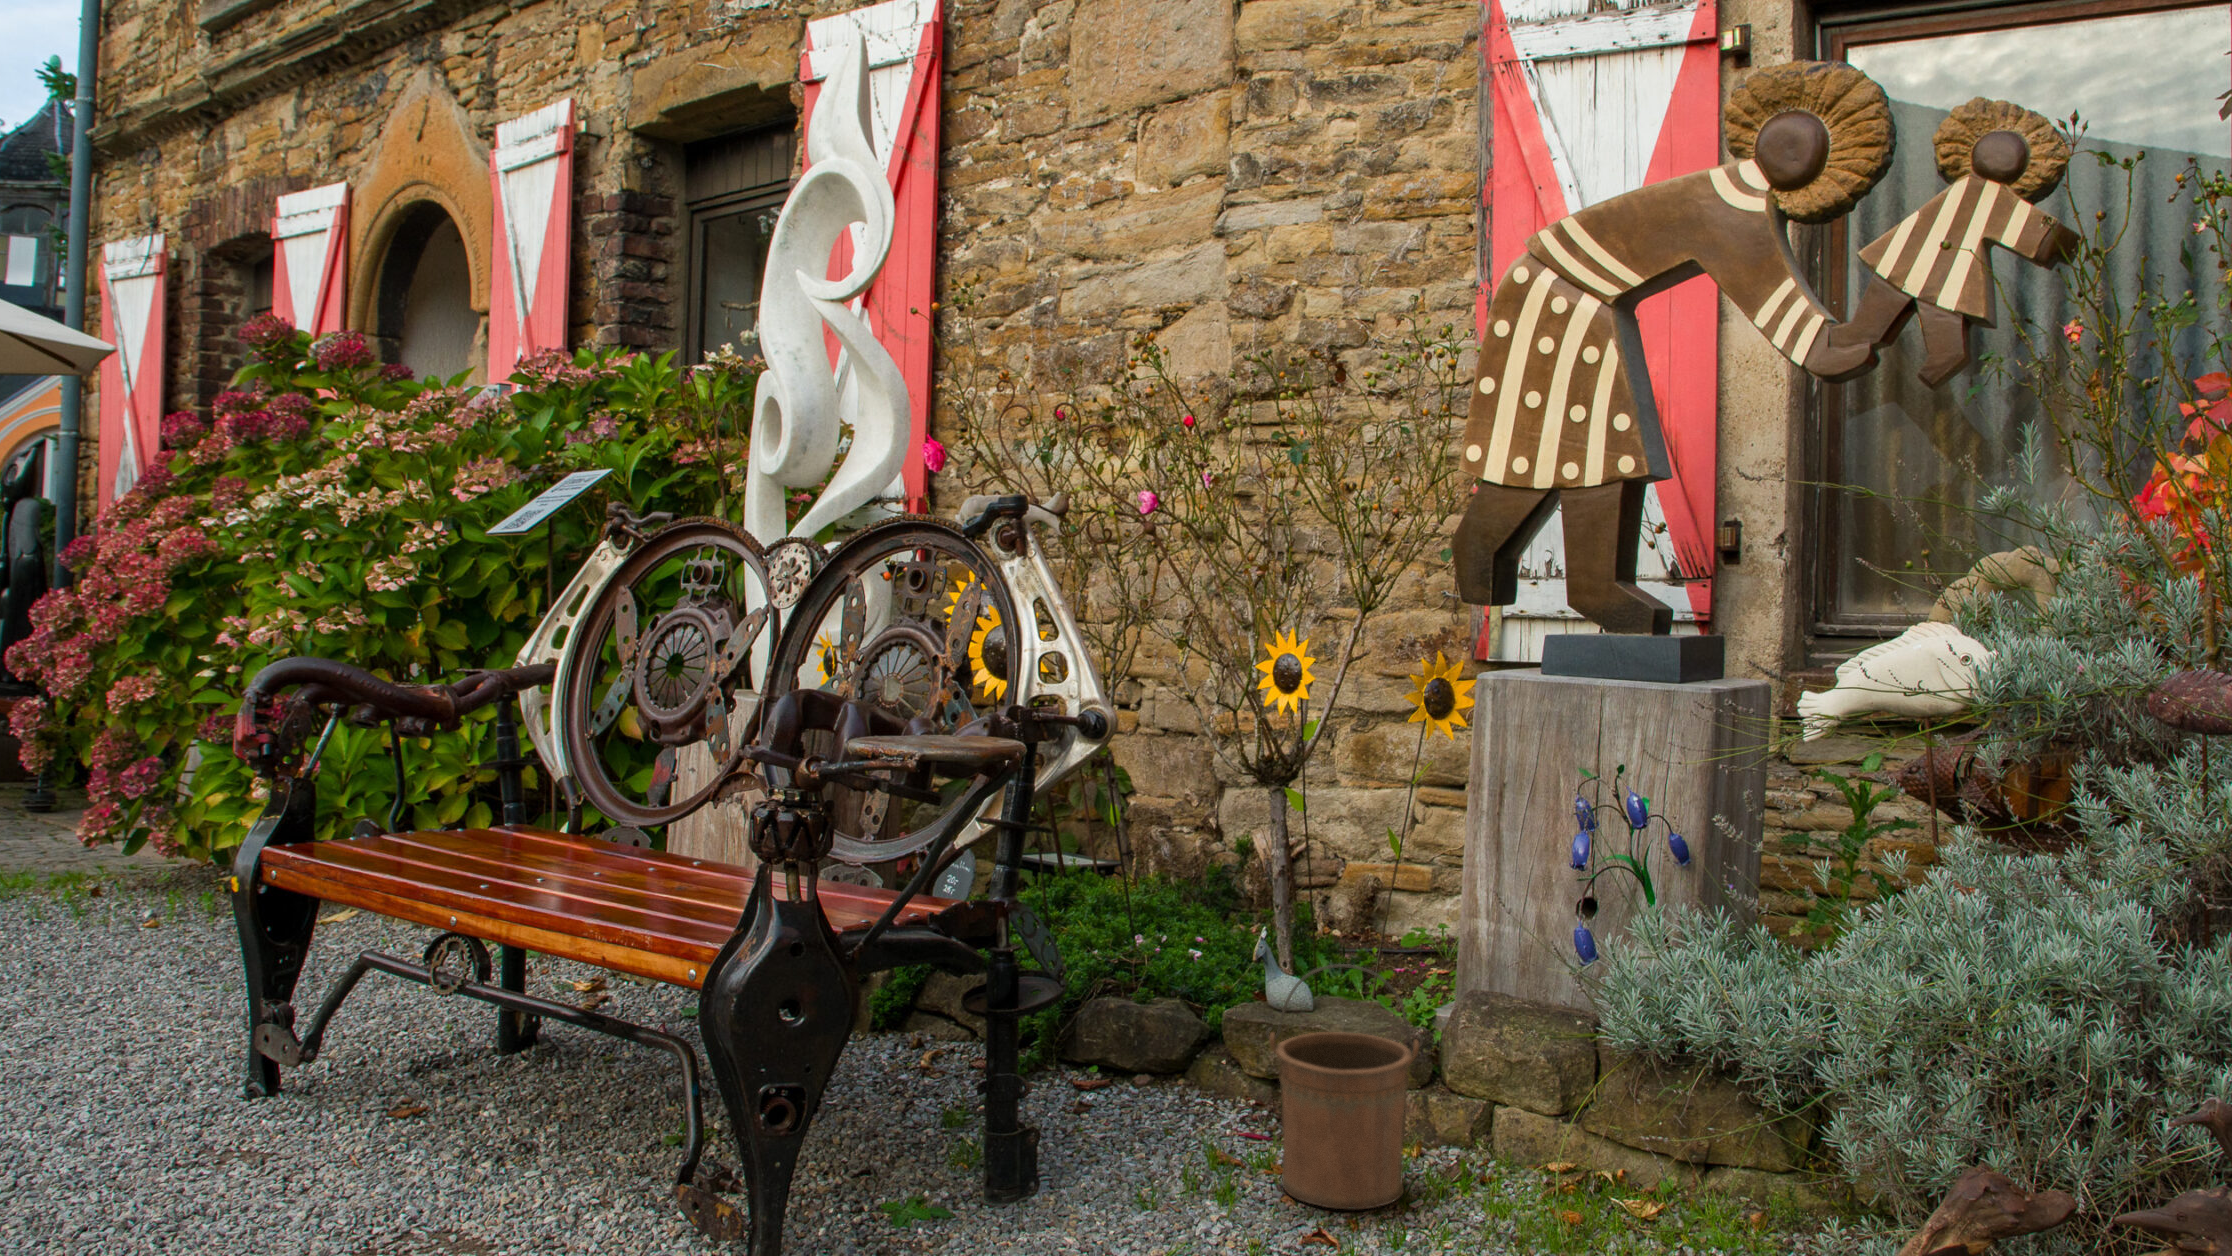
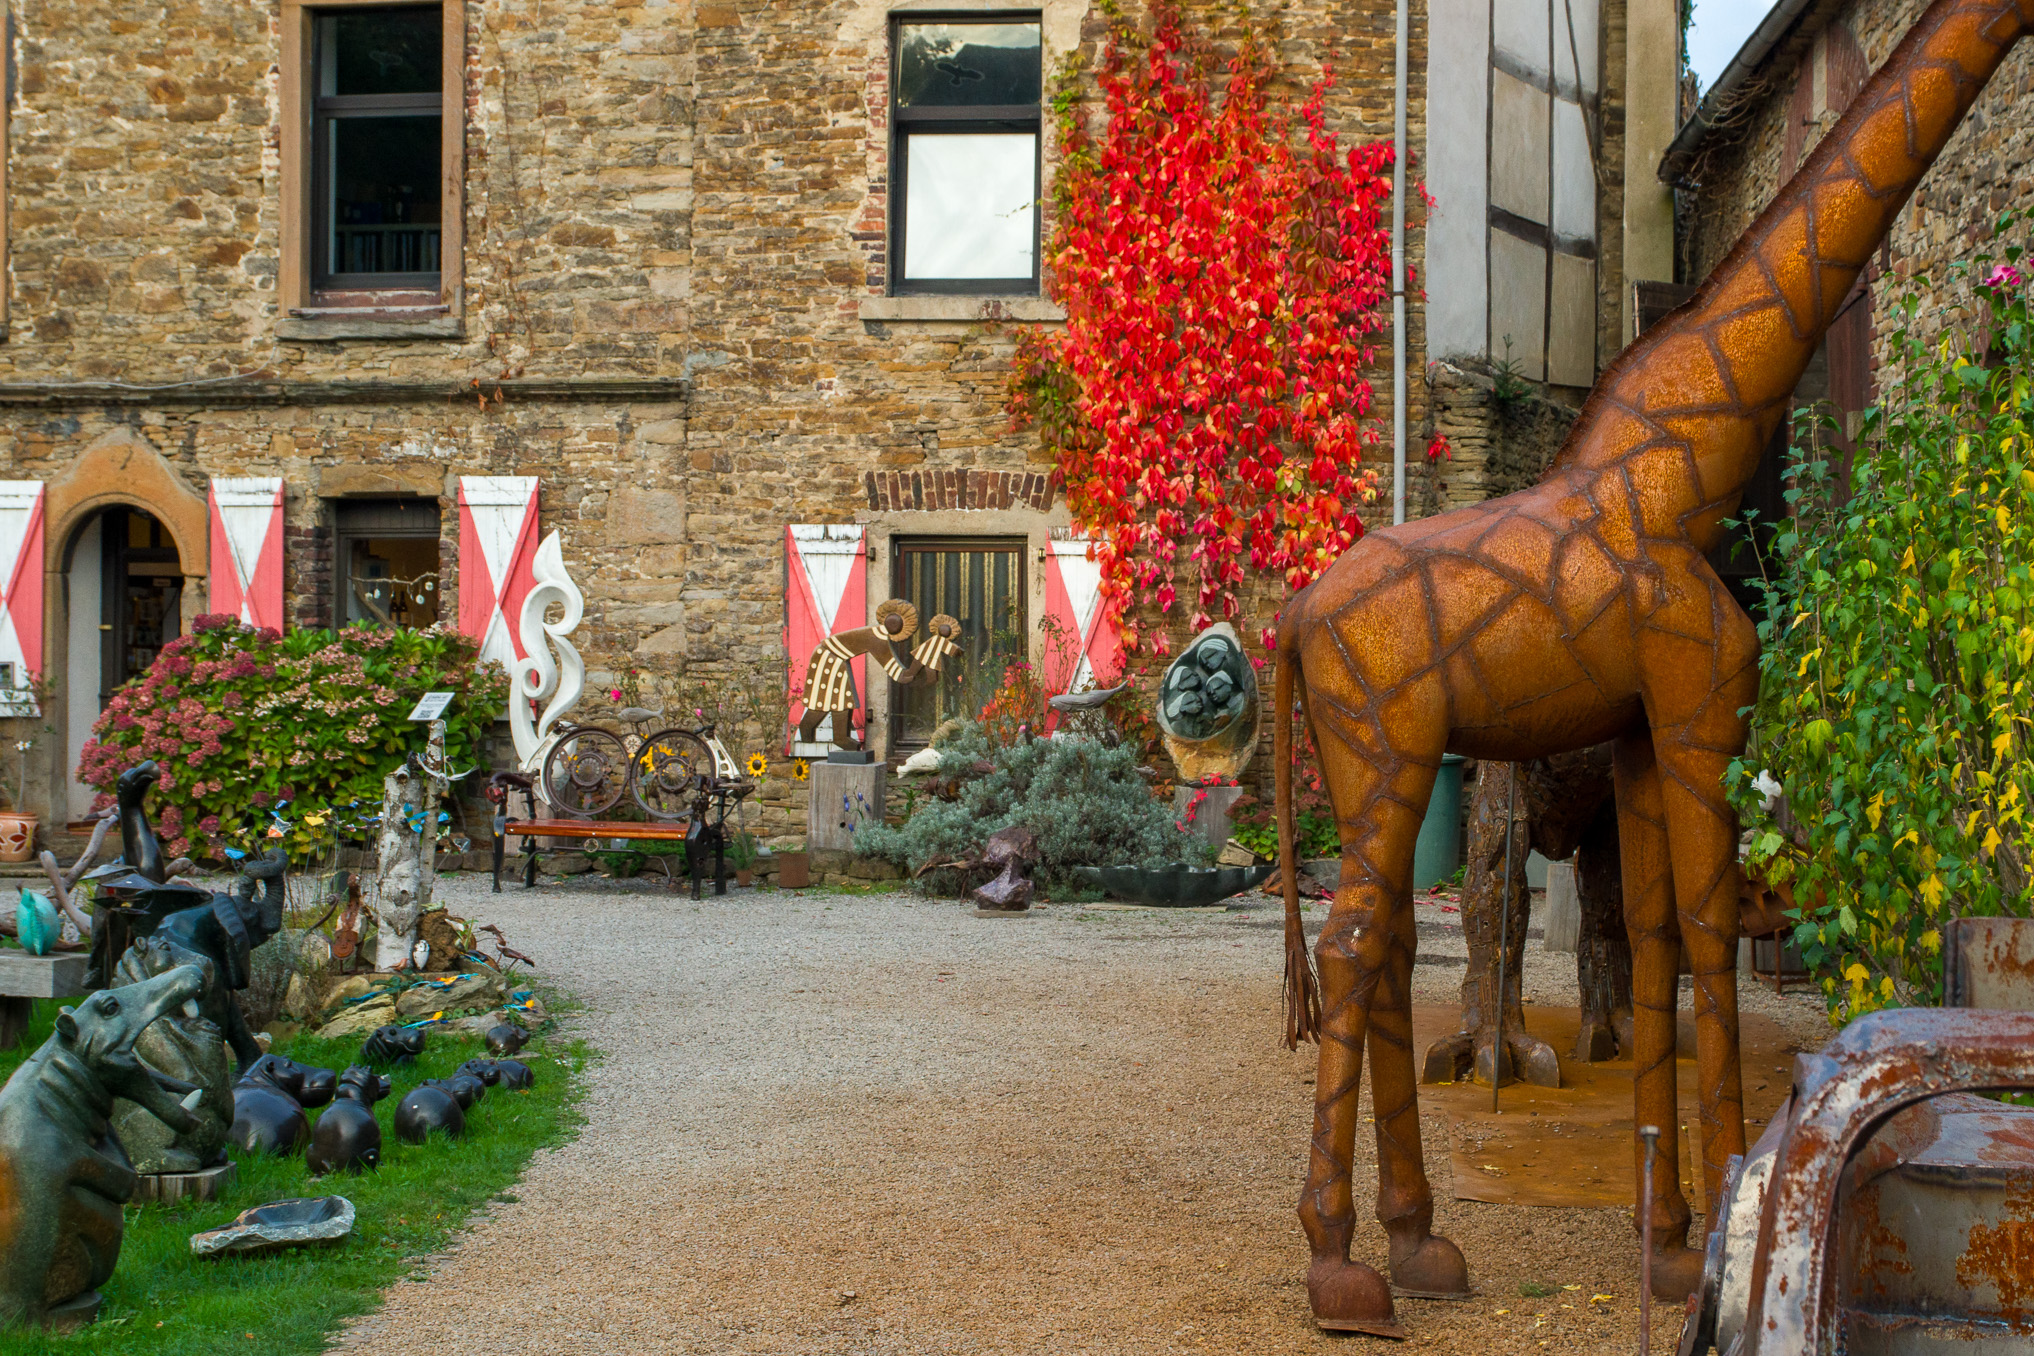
potted plant: none [1102,908,1225,1144] -> present [733,830,755,886]

